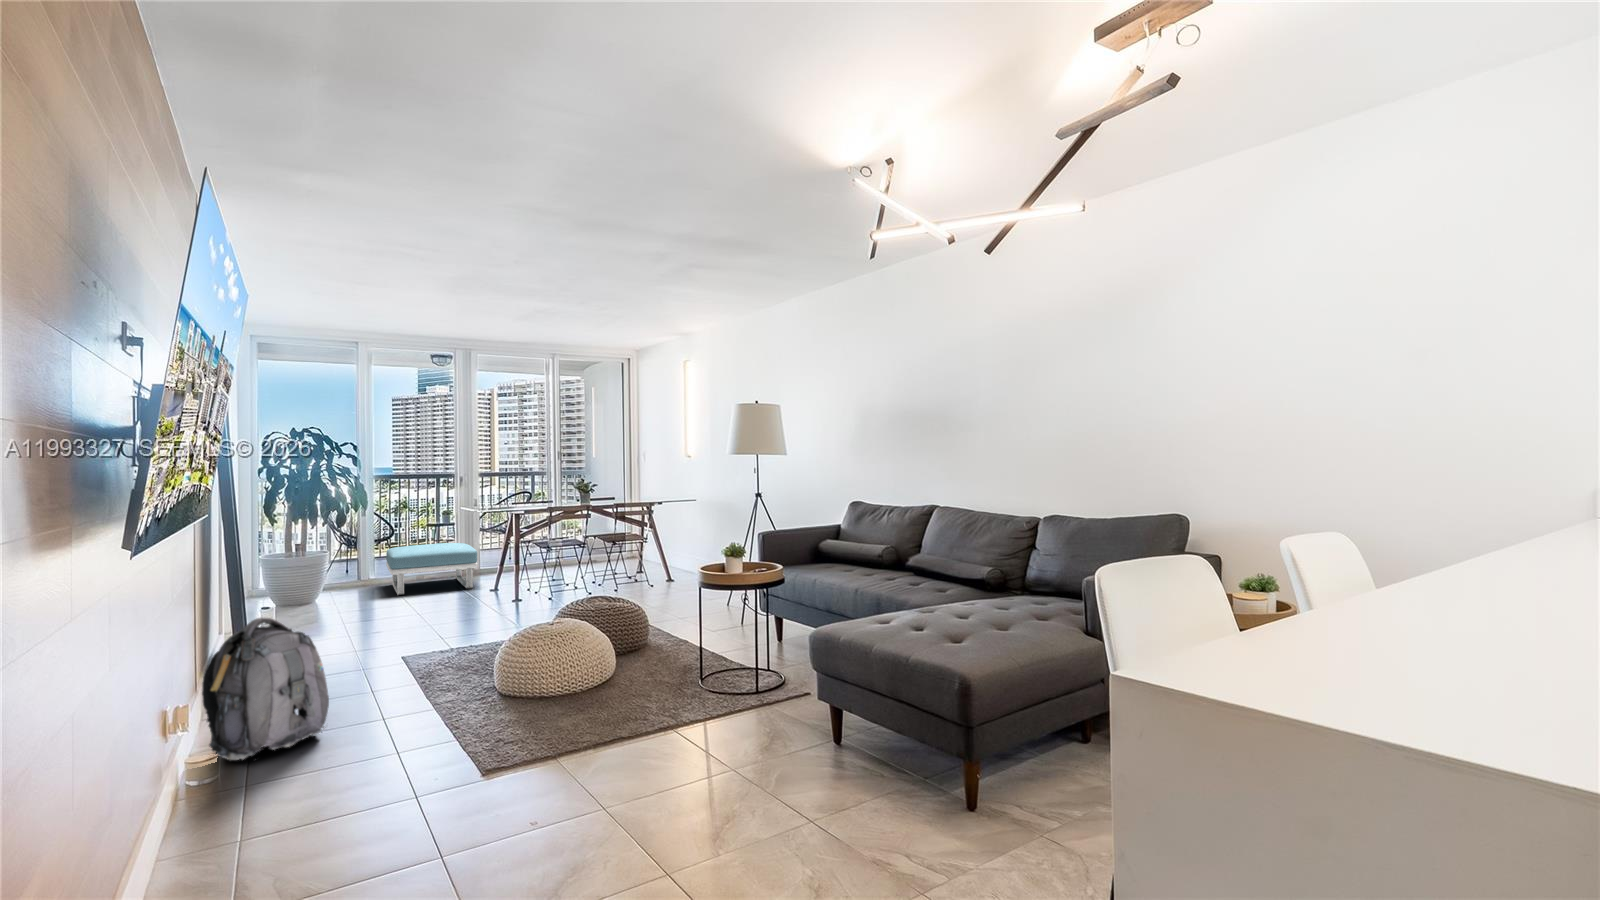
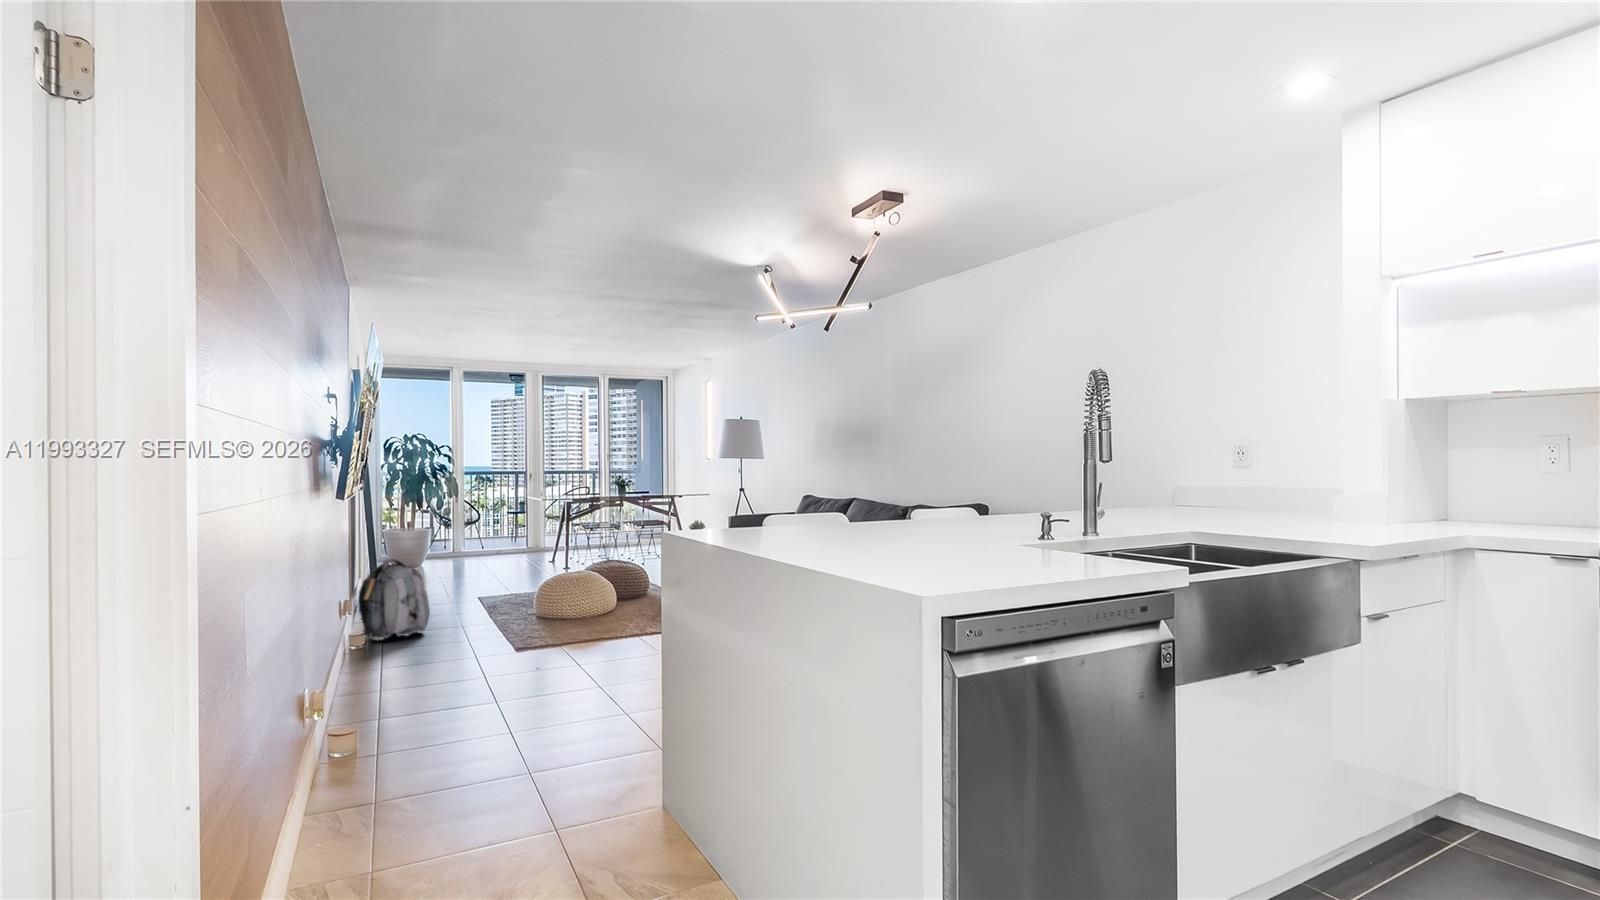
footstool: present [386,543,478,595] -> none [472,525,539,563]

